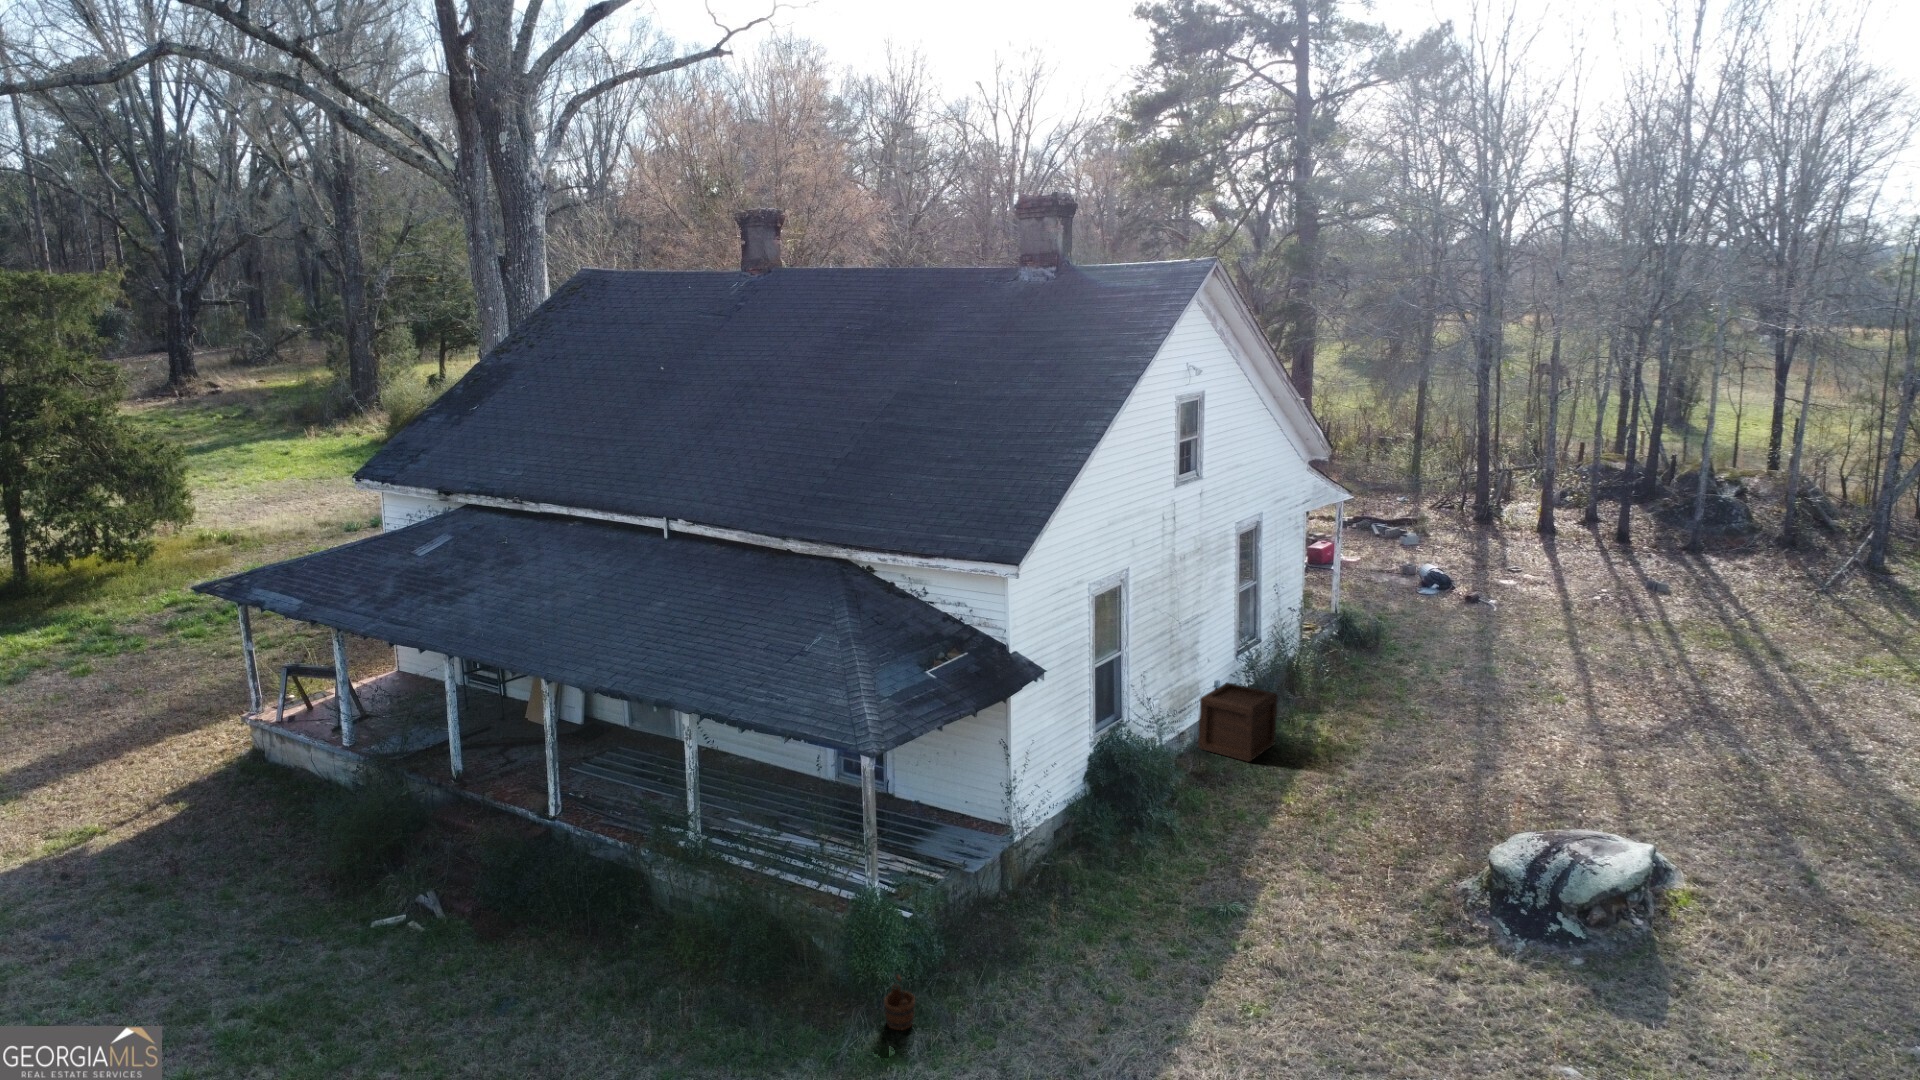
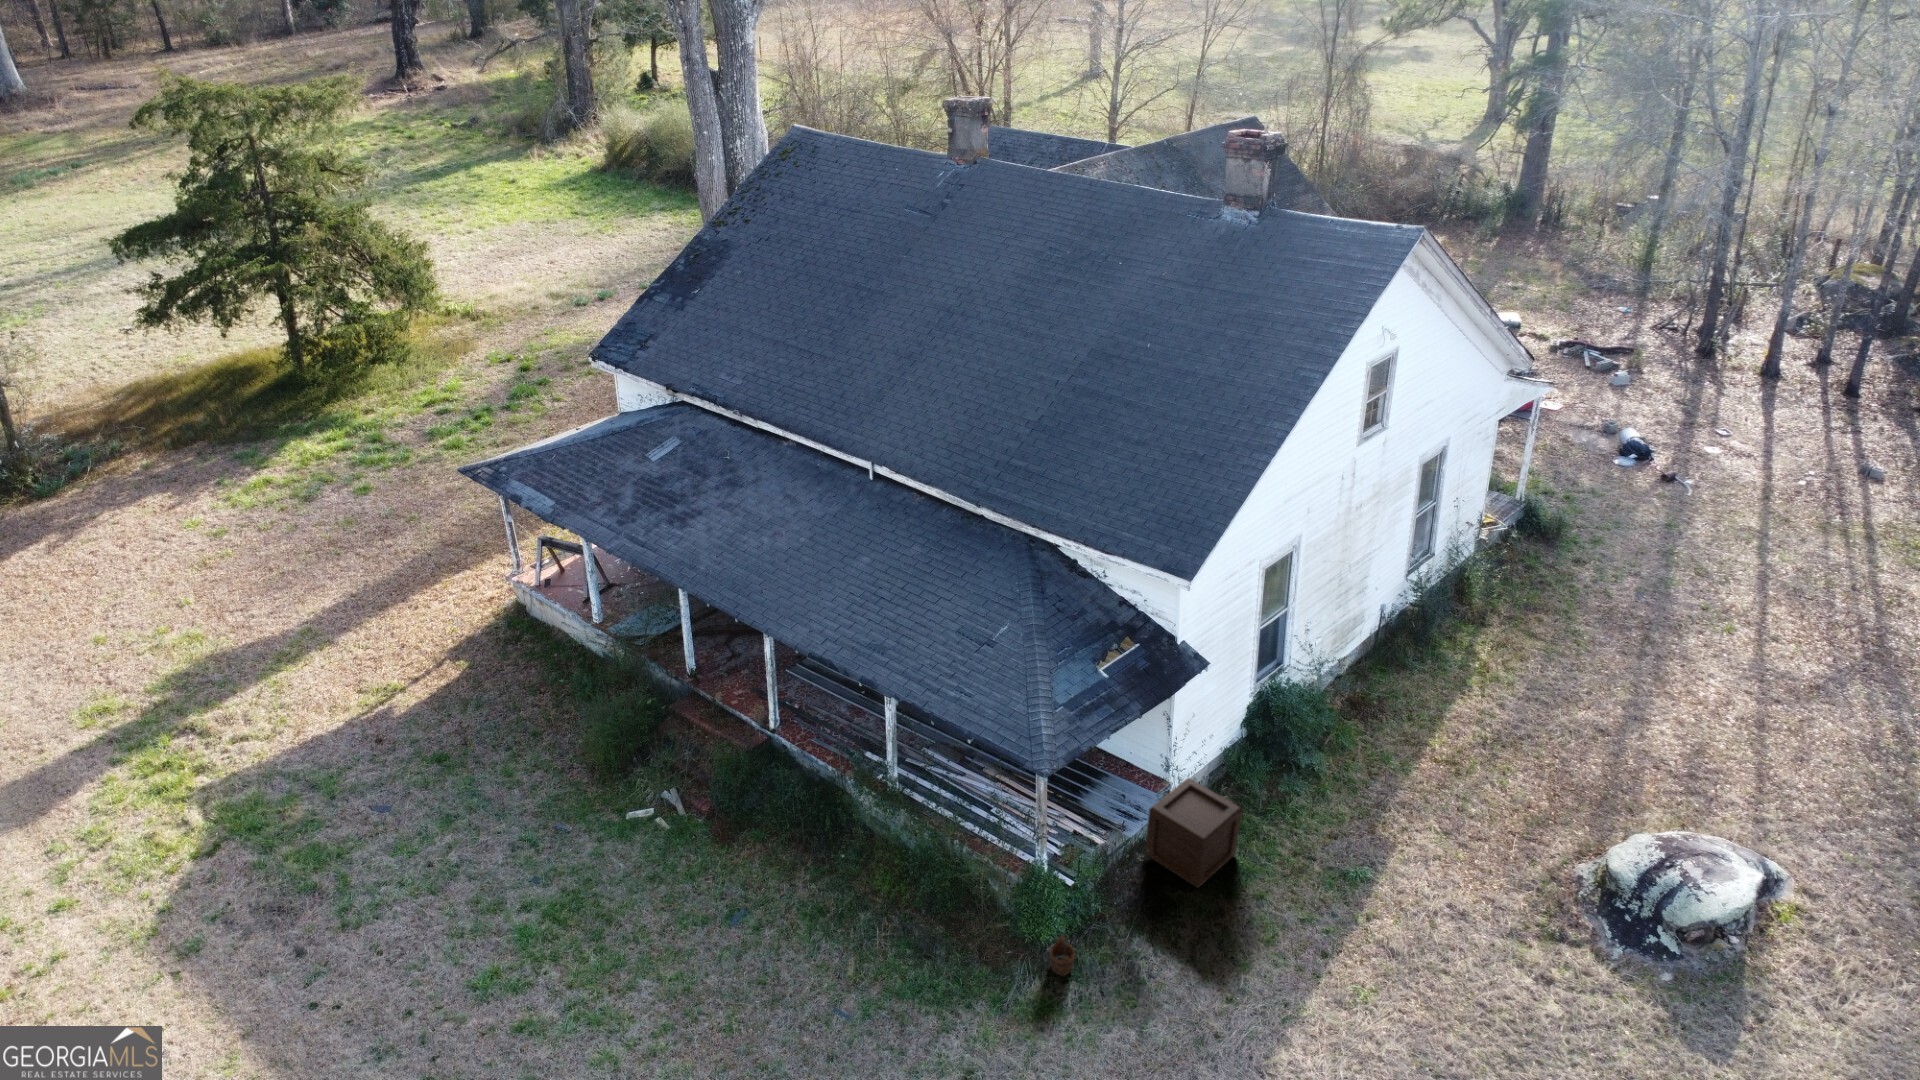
wooden crate: present [1198,683,1278,762] -> present [1146,778,1243,888]

